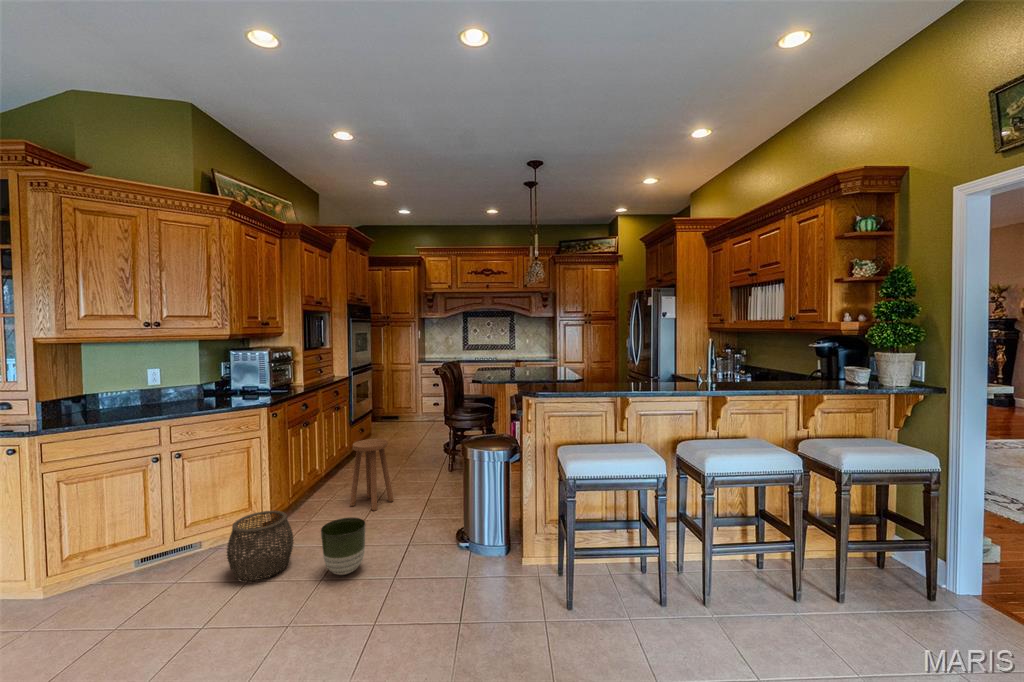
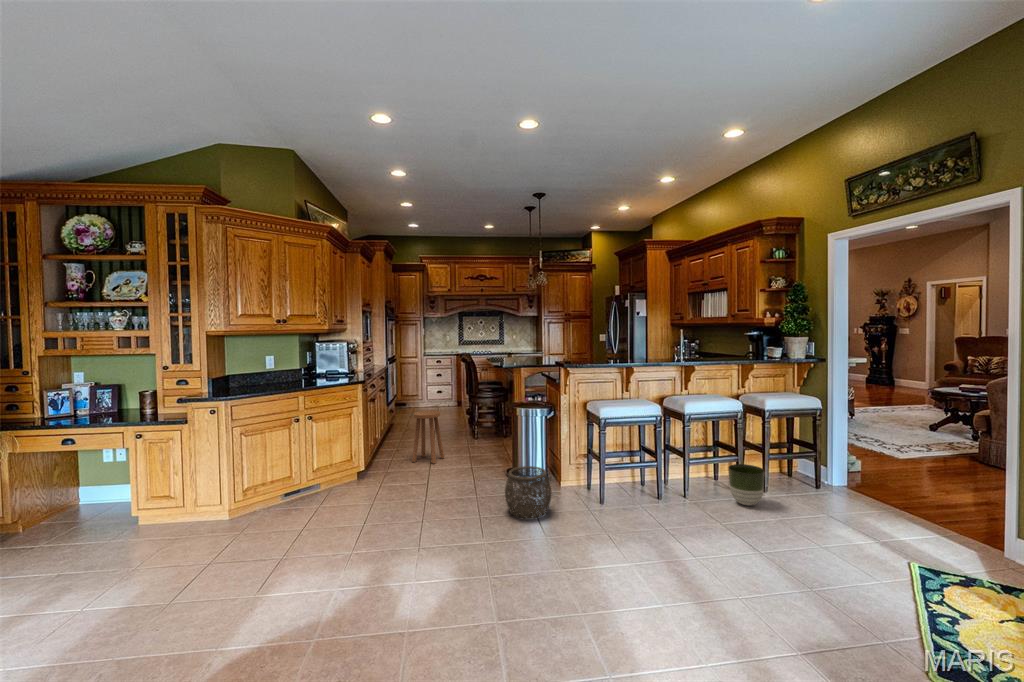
woven basket: present [227,511,294,581] -> present [505,466,552,518]
planter: present [321,517,366,575] -> present [728,464,765,505]

